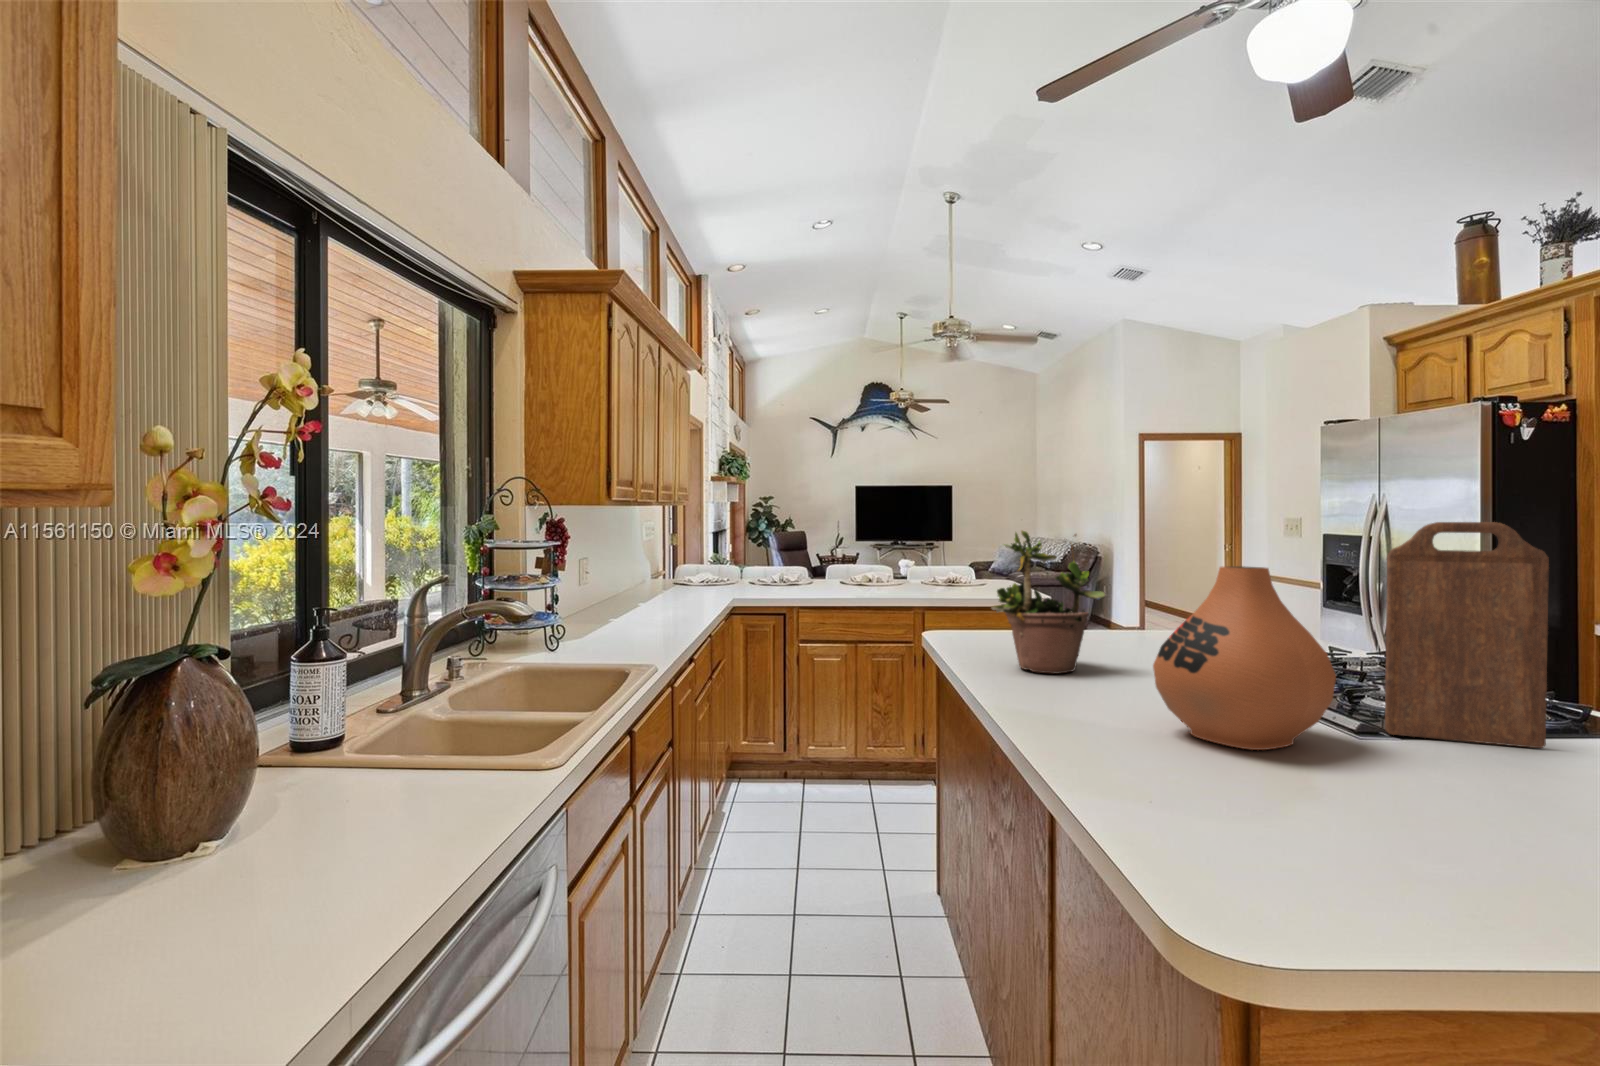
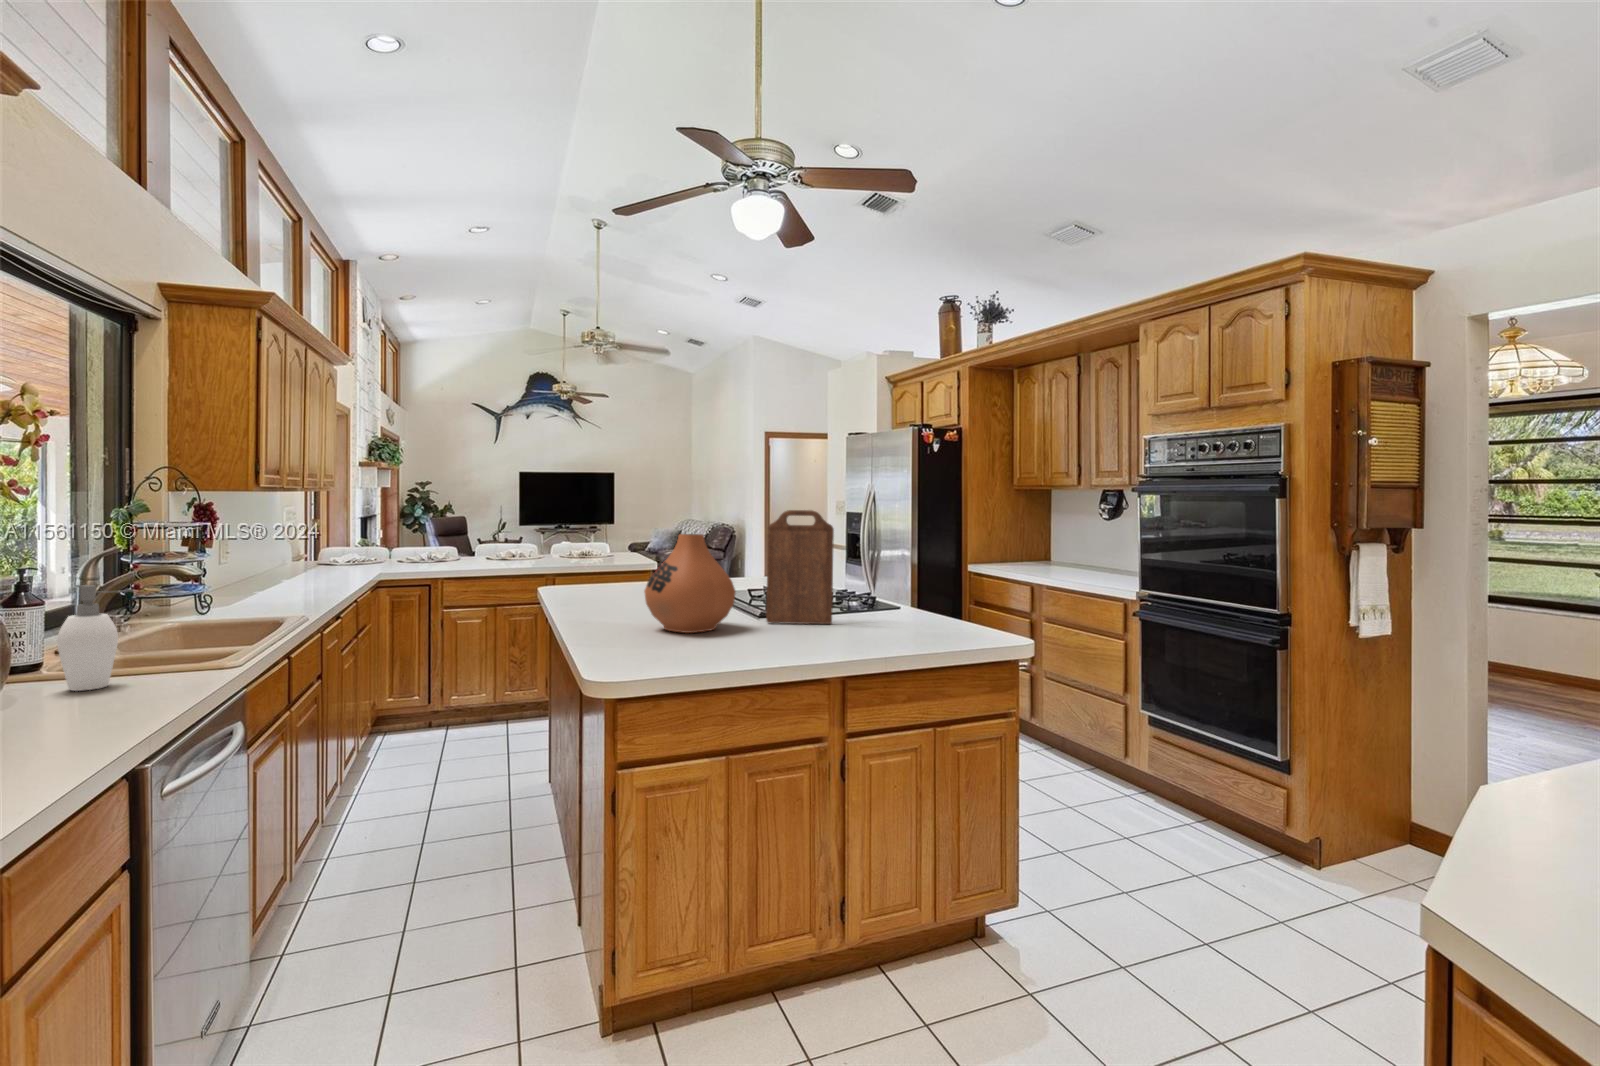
potted plant: present [991,531,1105,674] -> none [570,506,646,607]
soap dispenser: none [344,638,439,791] -> present [57,585,125,691]

